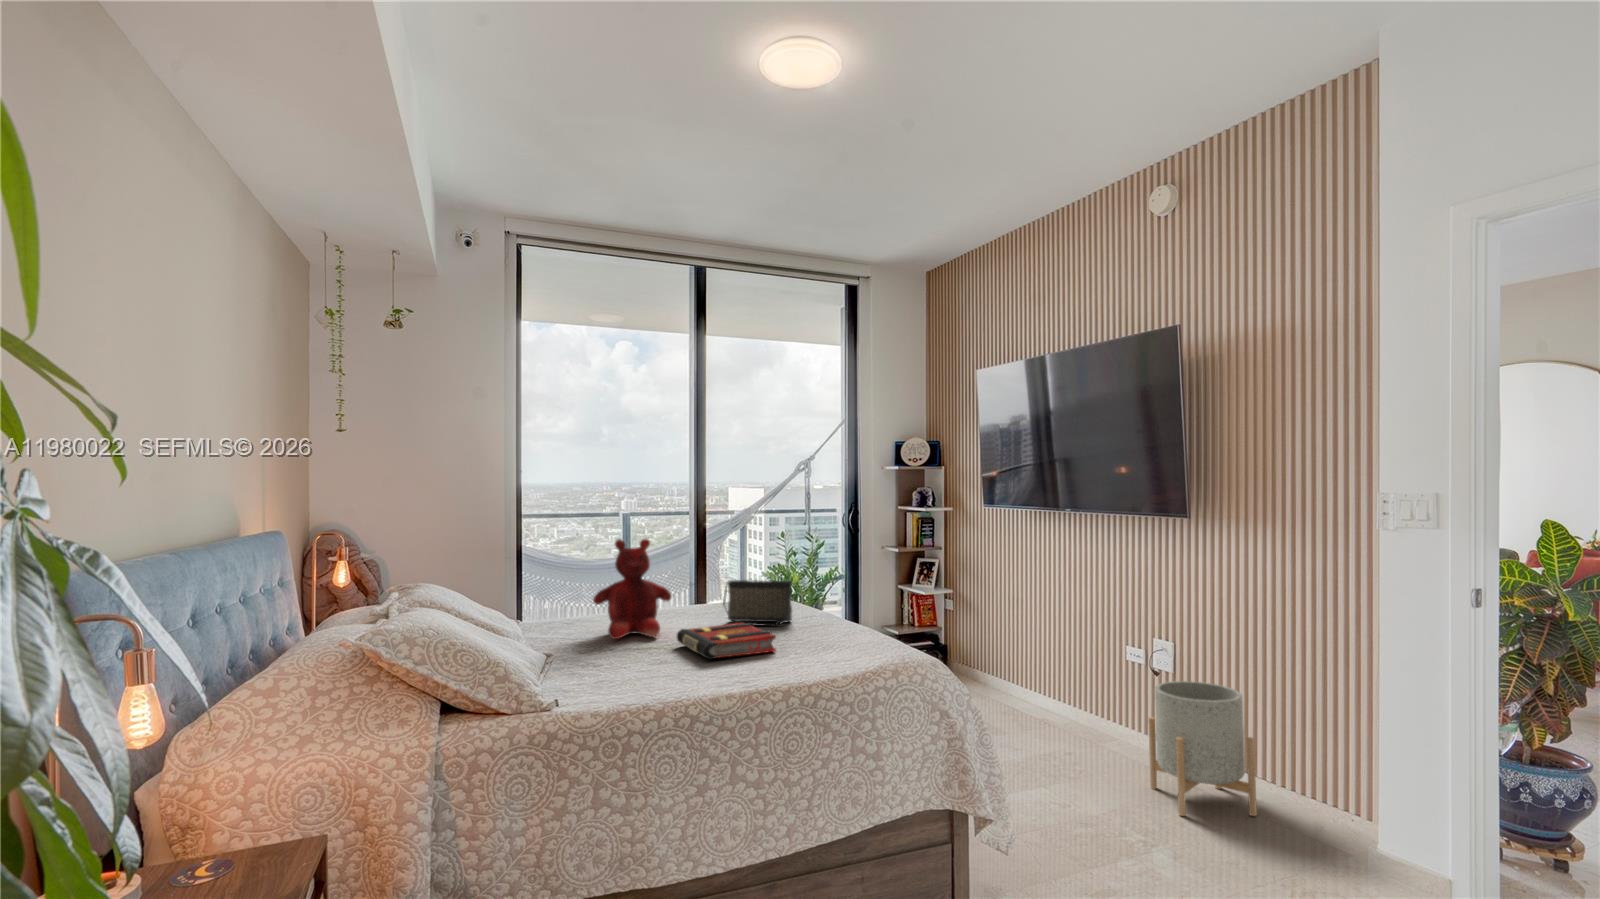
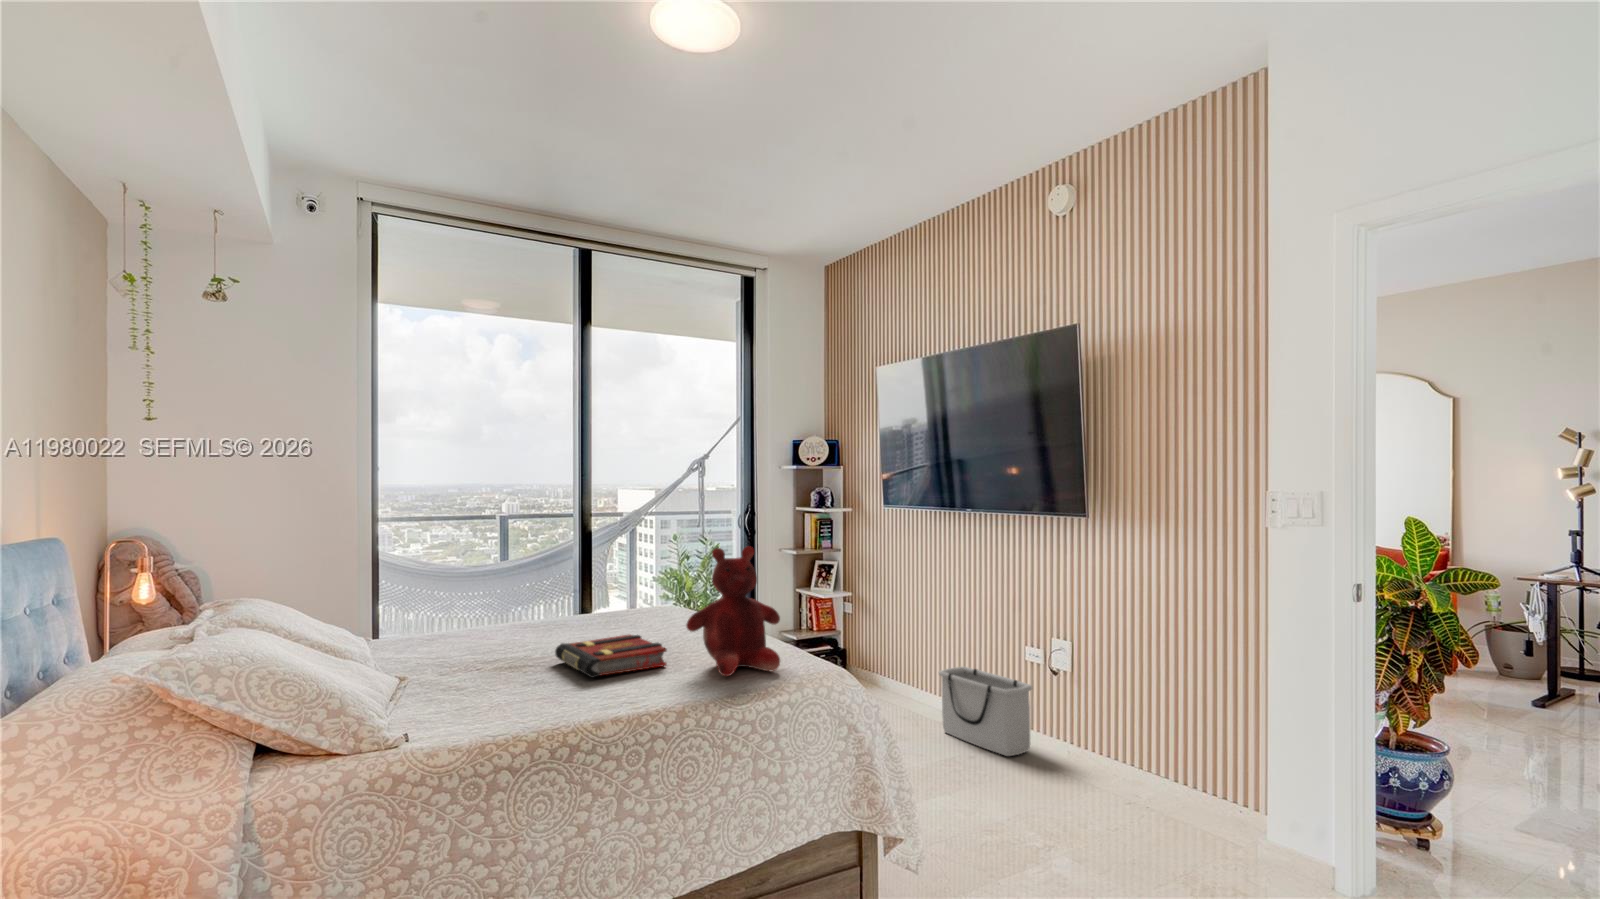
teddy bear: present [593,539,672,639] -> present [686,546,780,676]
handbag: present [723,580,792,626] -> none [608,588,685,637]
storage bin: none [1041,666,1137,756] -> present [939,667,1032,756]
planter: present [1148,681,1257,816] -> none [1046,680,1150,817]

